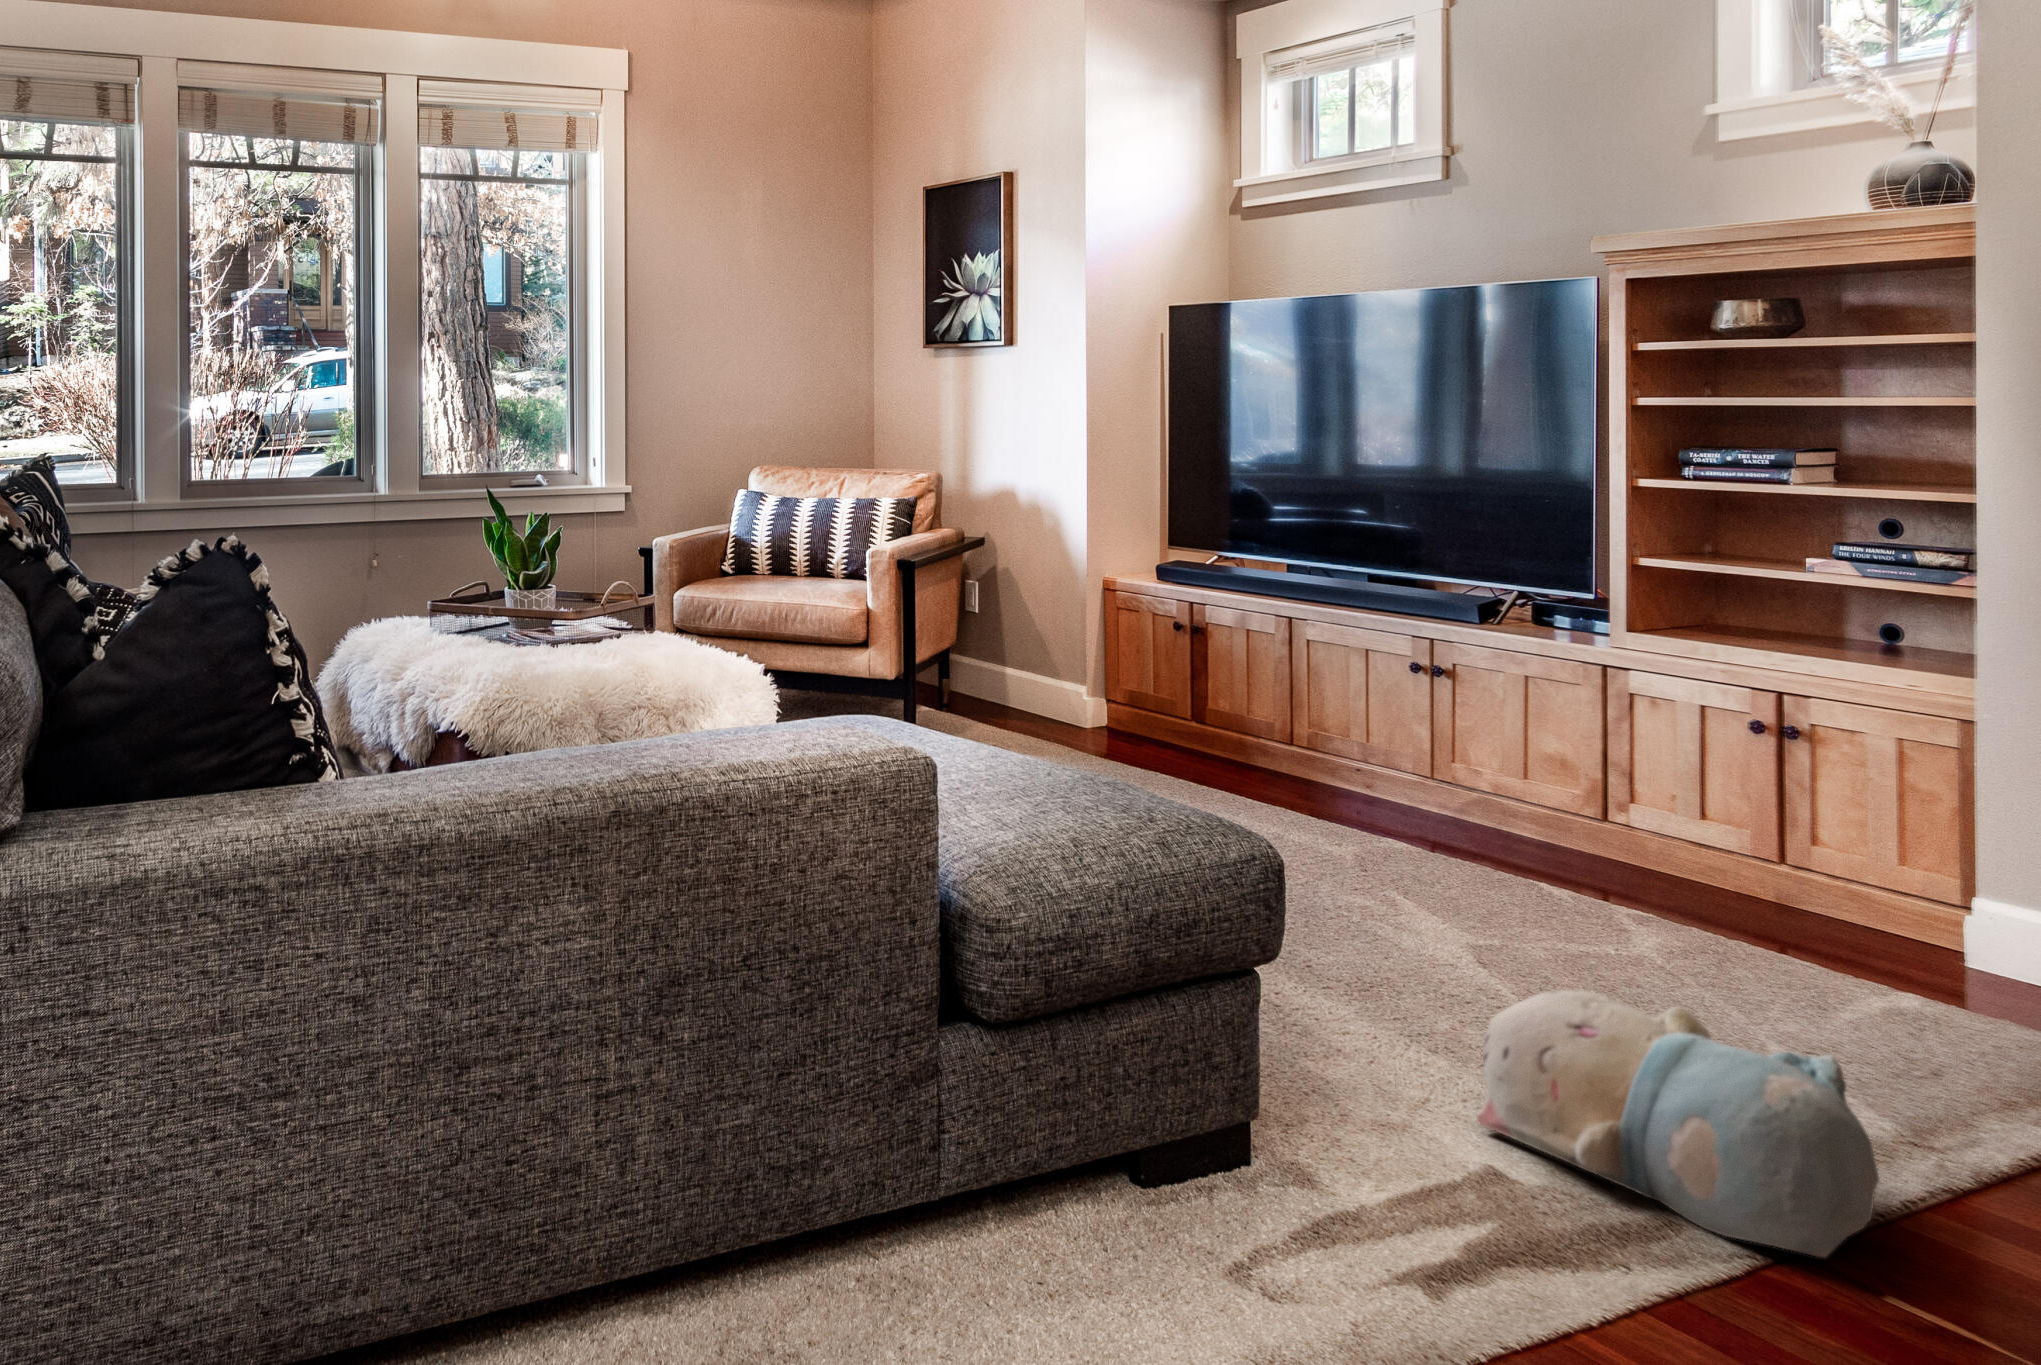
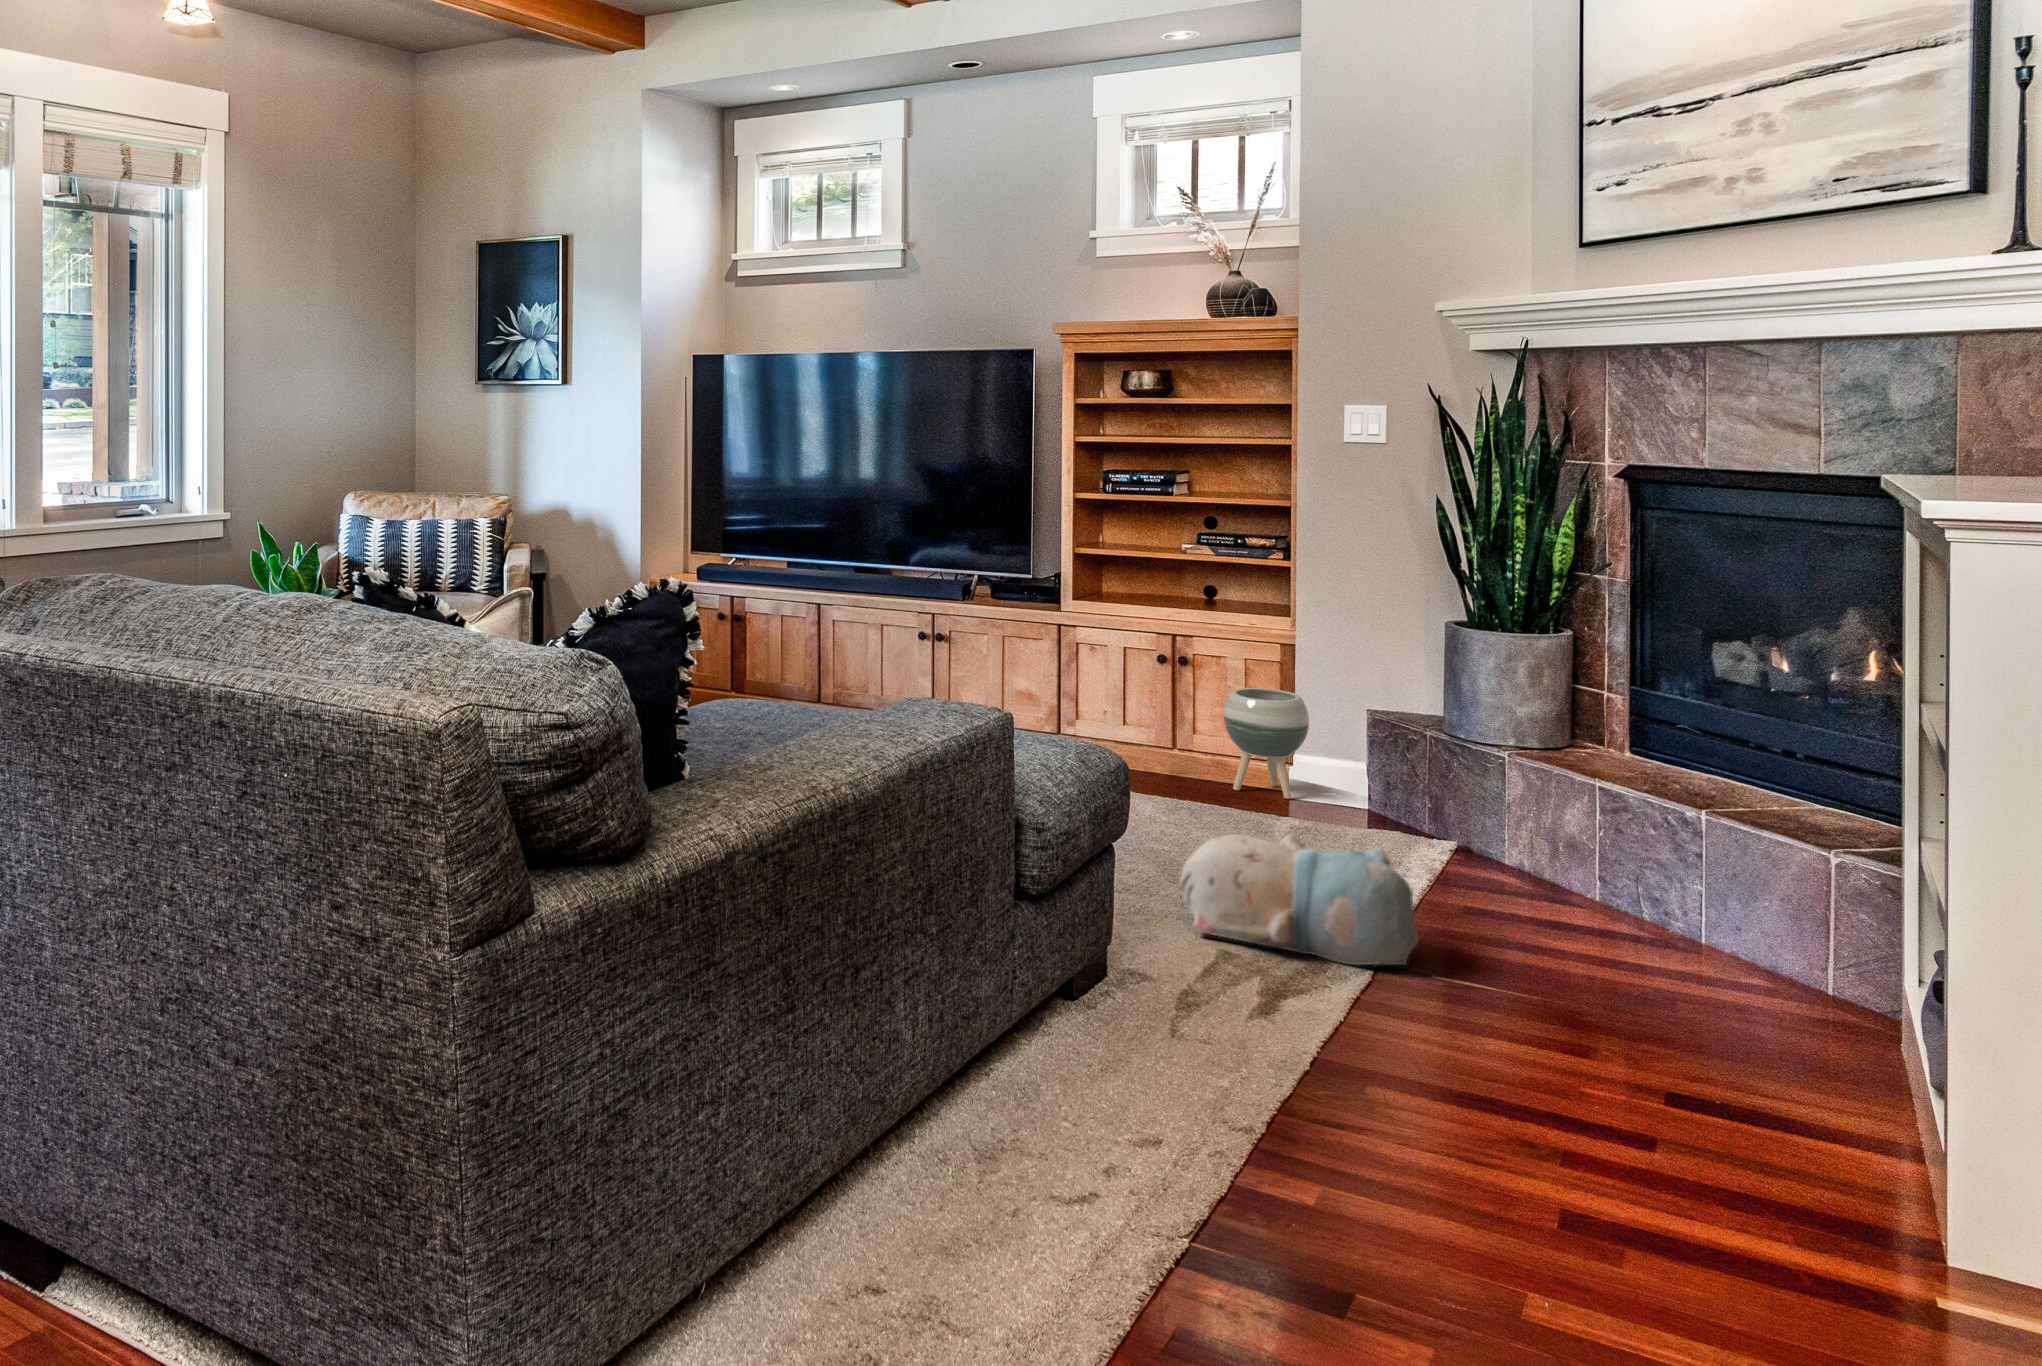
planter: none [1831,784,1992,966] -> present [1224,688,1309,799]

